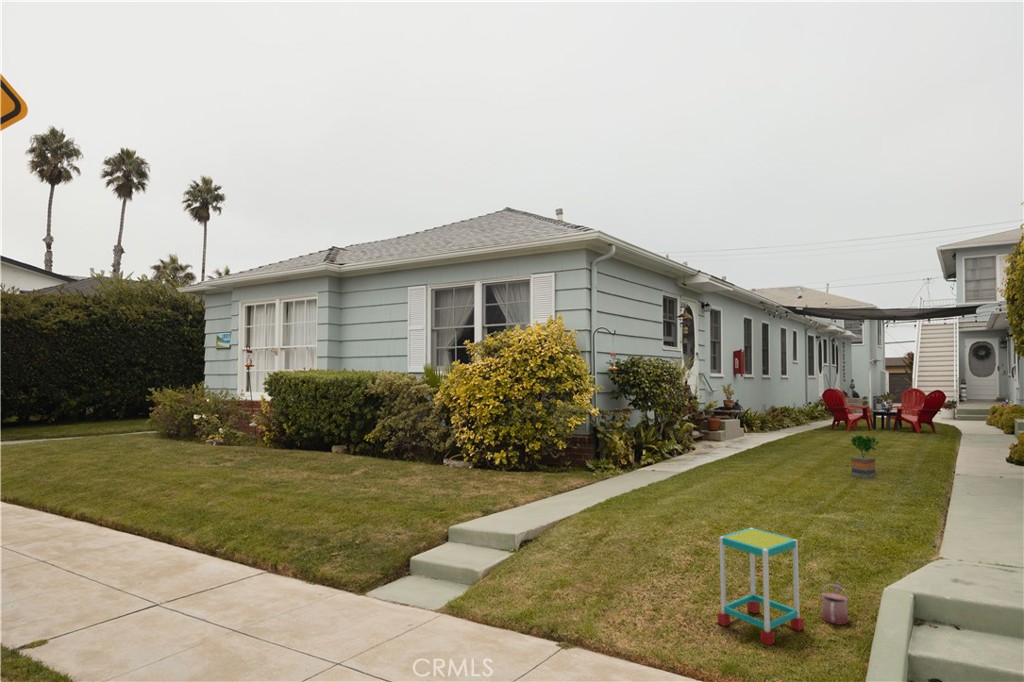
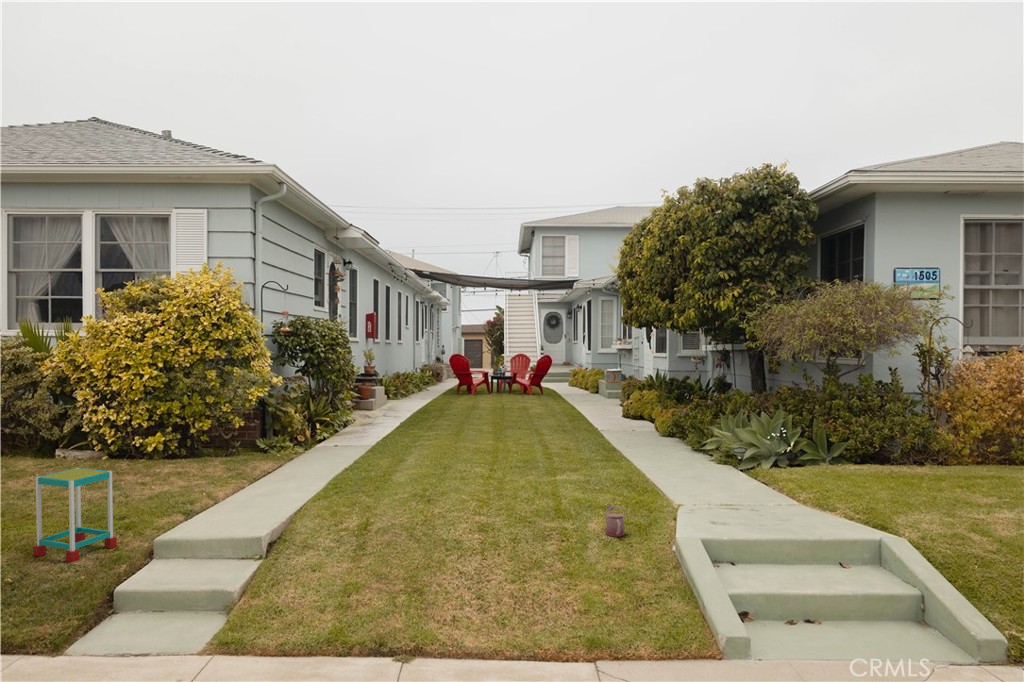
potted tree: present [851,435,879,478] -> none [524,393,548,432]
side table: present [717,528,804,645] -> present [33,468,117,562]

